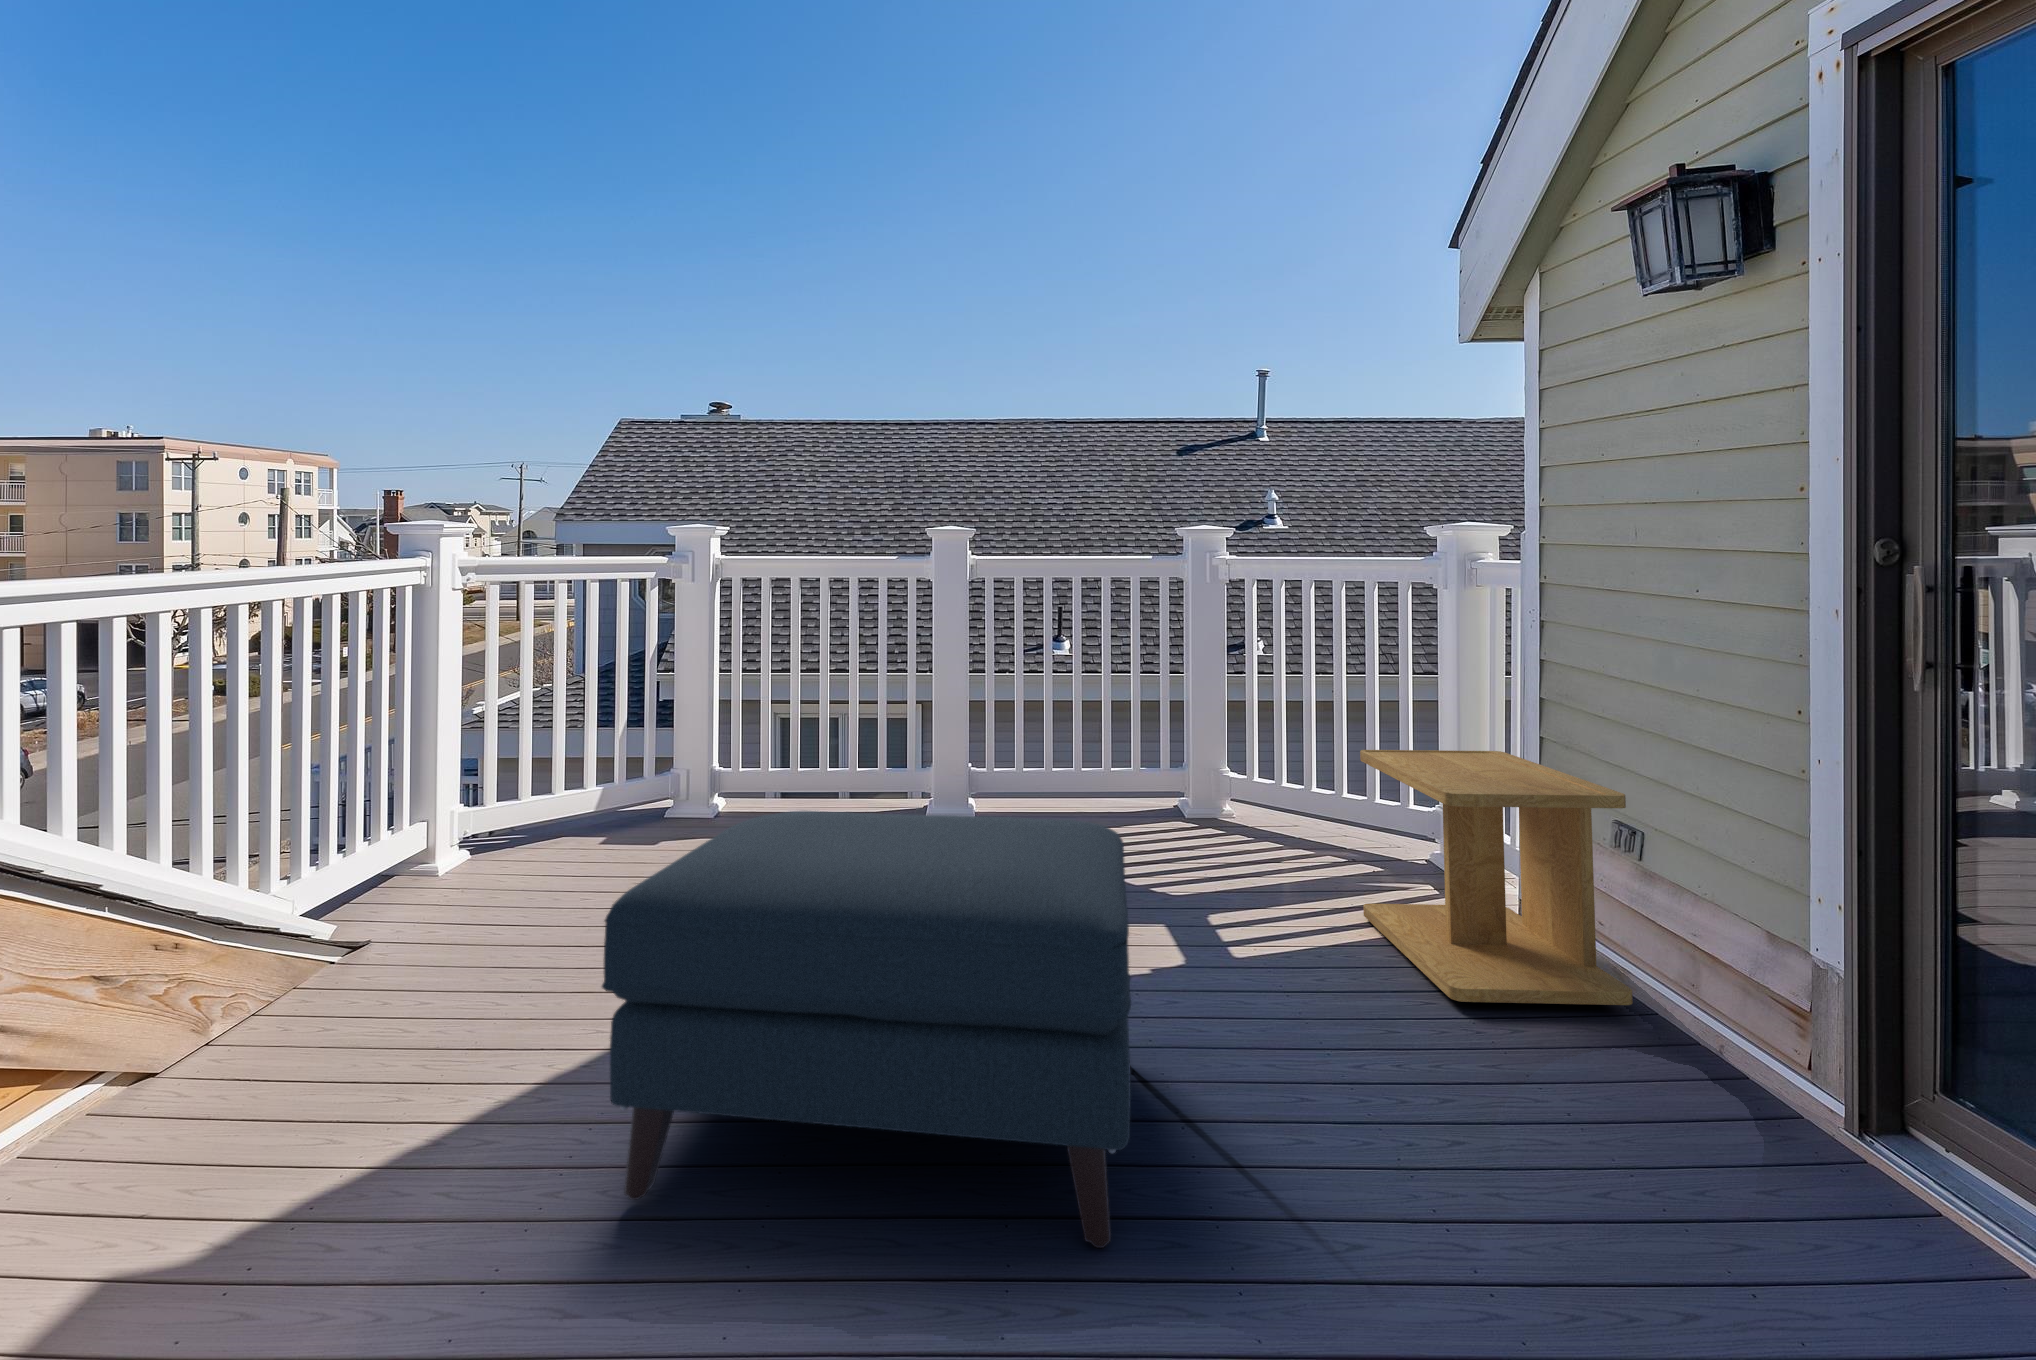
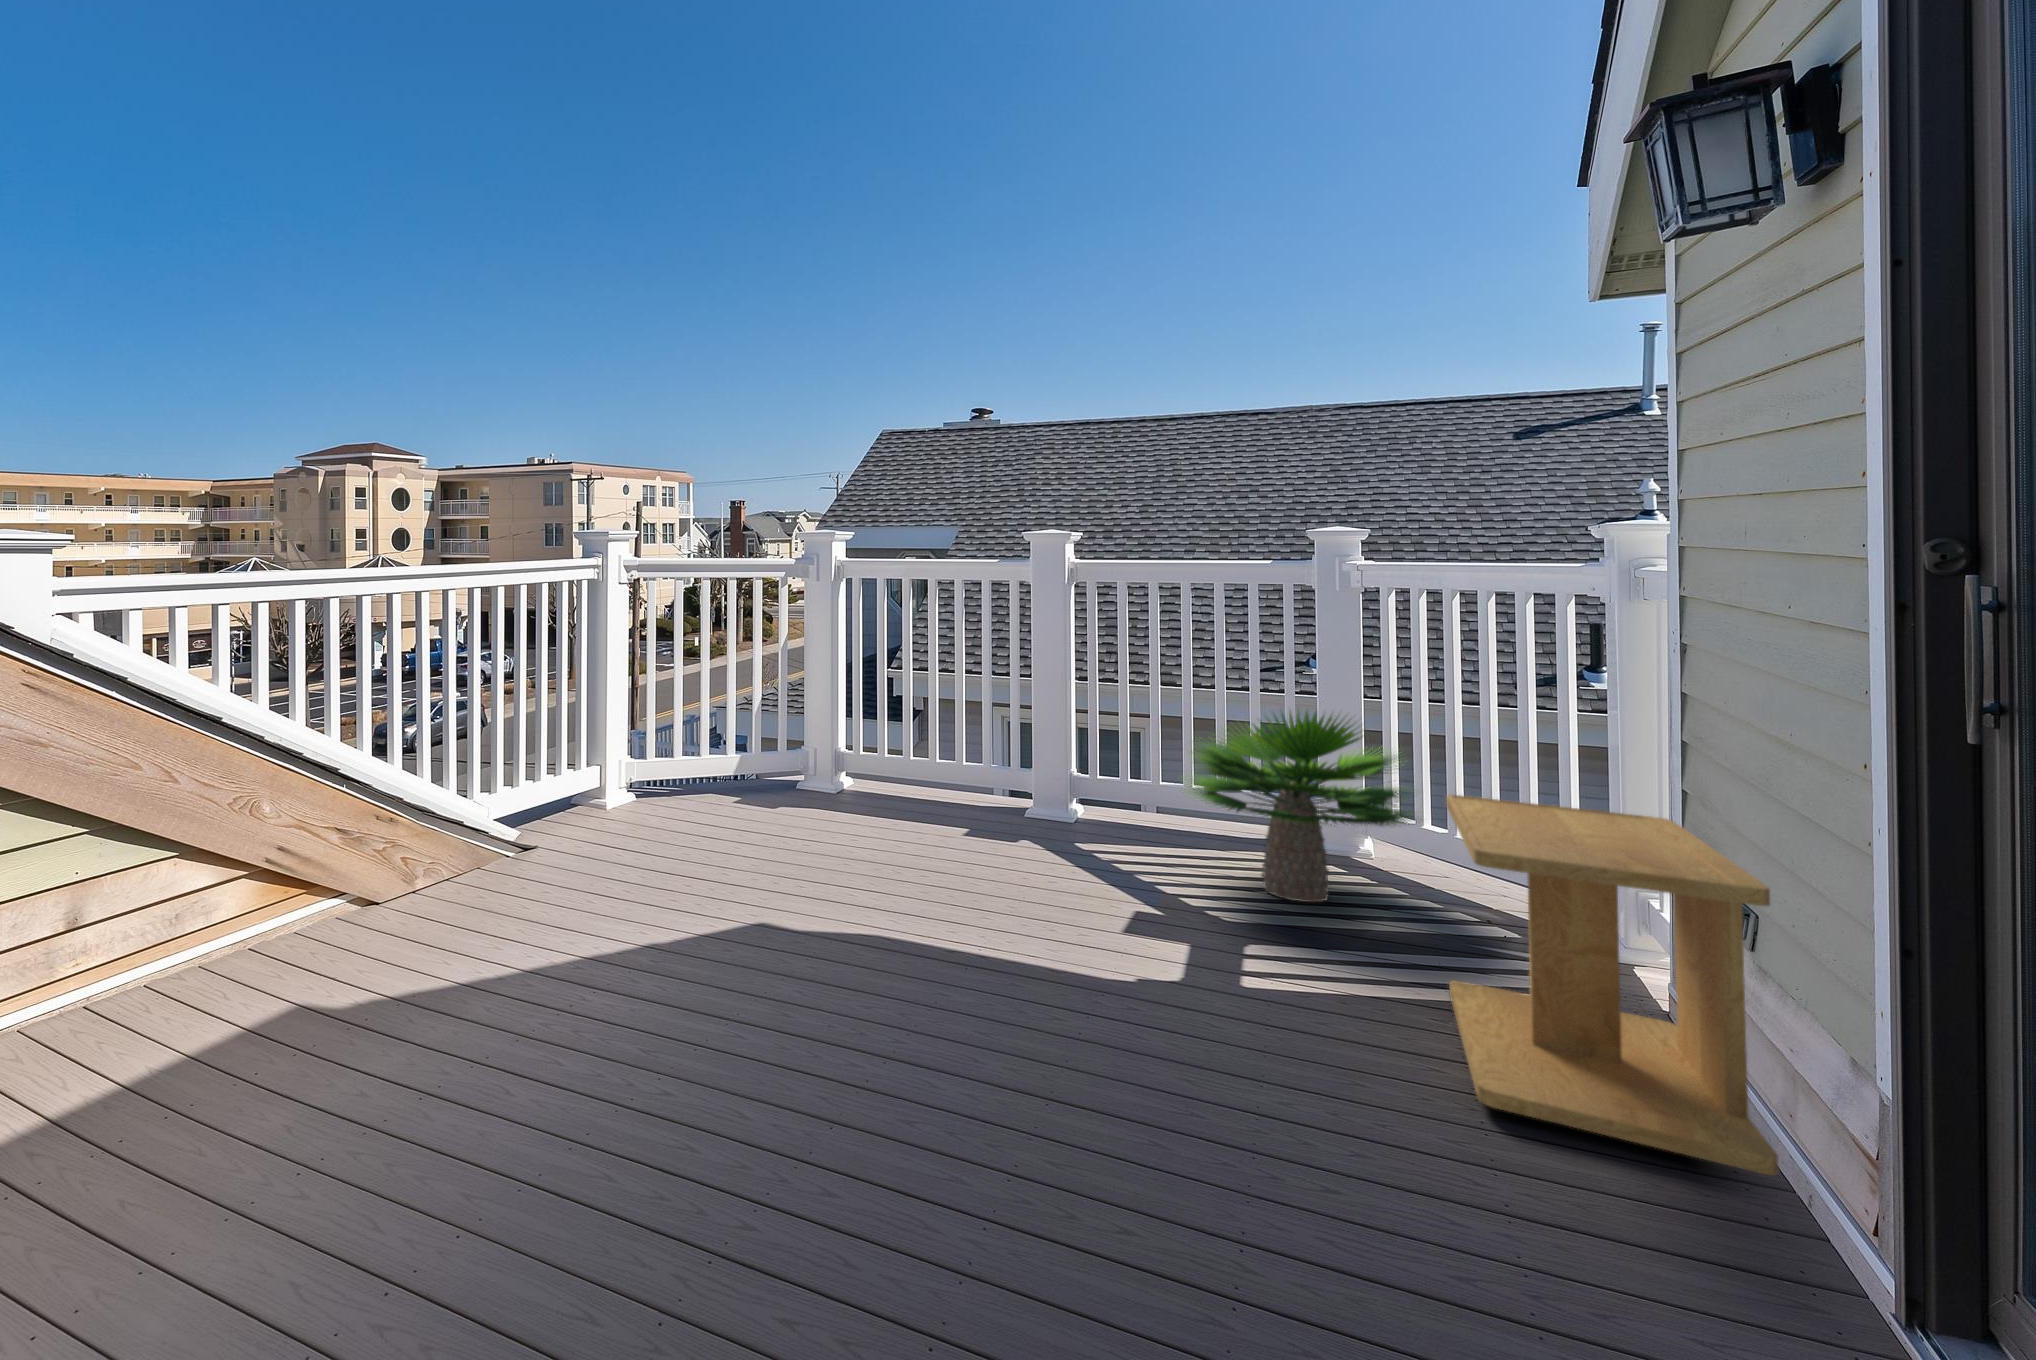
potted plant: none [1096,685,1303,859] -> present [1189,711,1415,902]
ottoman: present [602,811,1131,1248] -> none [557,778,1048,1198]

